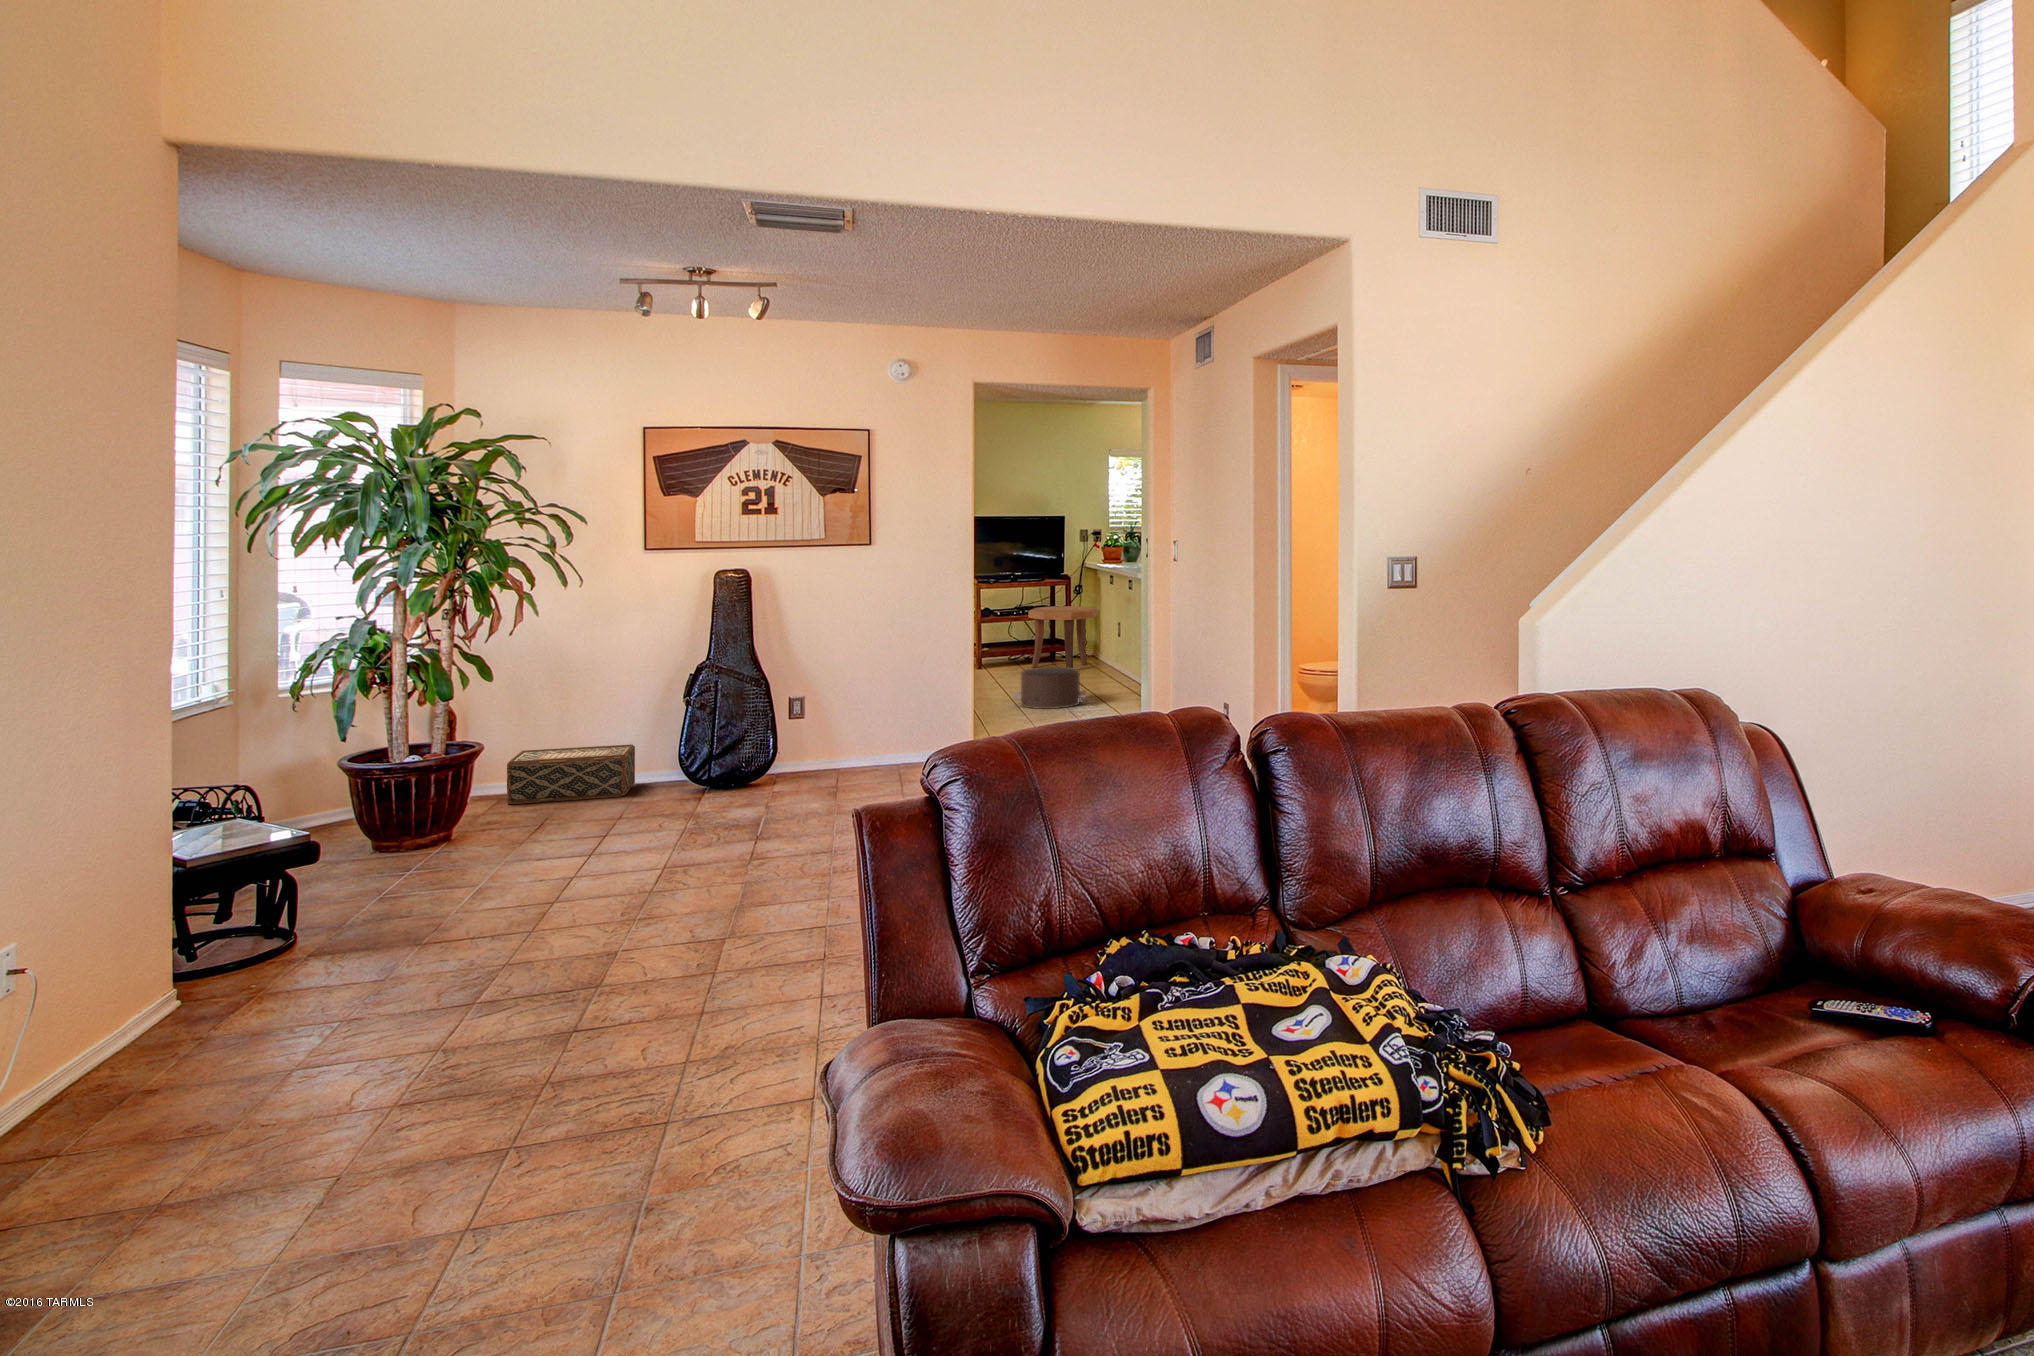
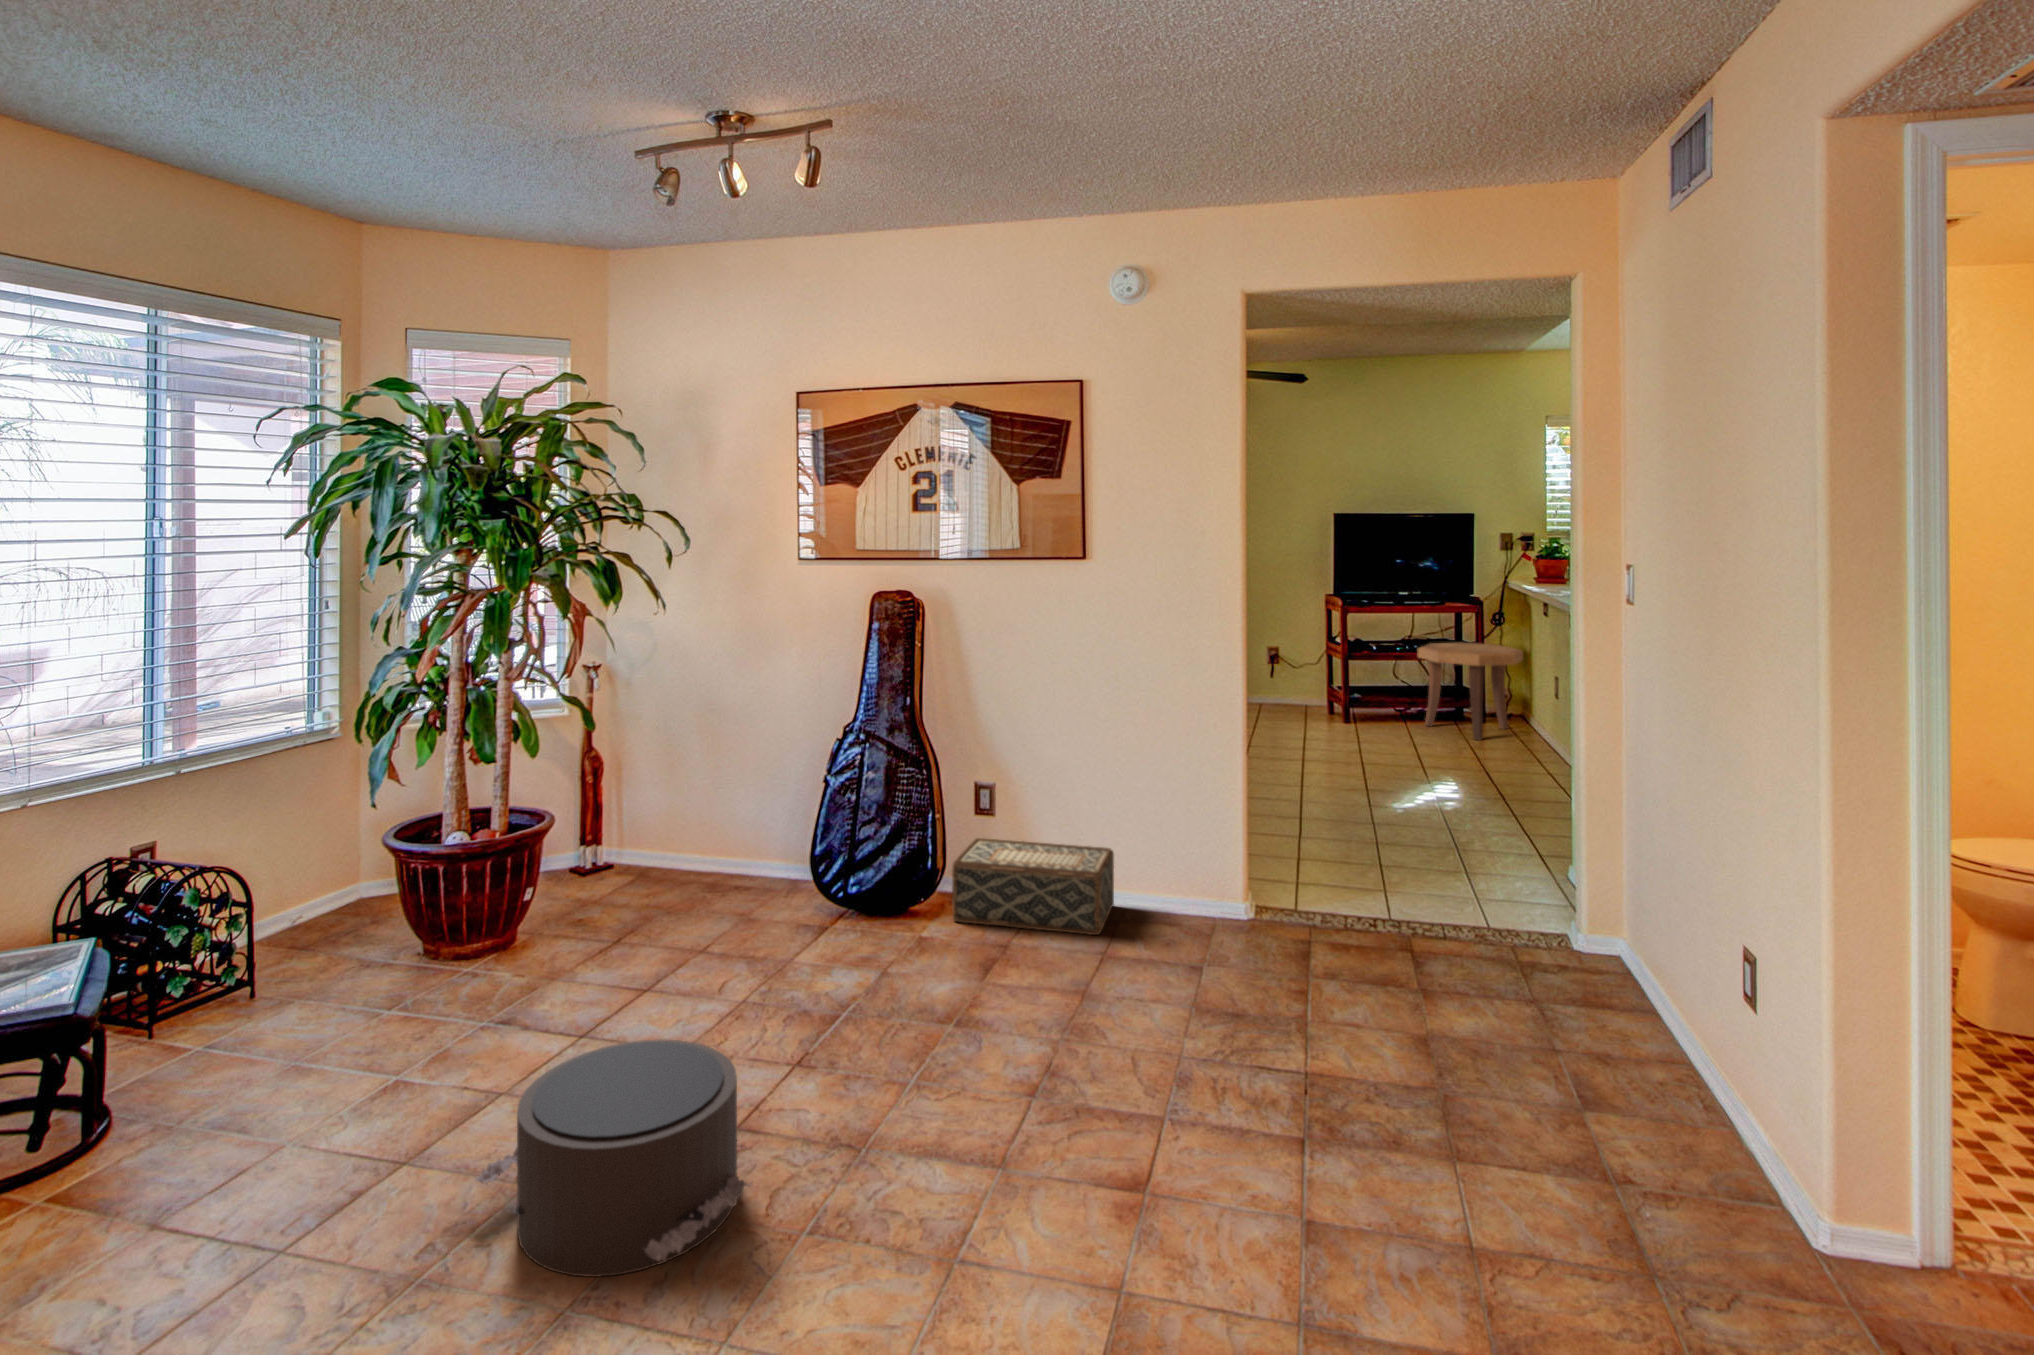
pouf: present [1013,667,1086,709] -> present [475,1039,753,1277]
woven basket: present [507,744,635,804] -> present [952,838,1114,935]

